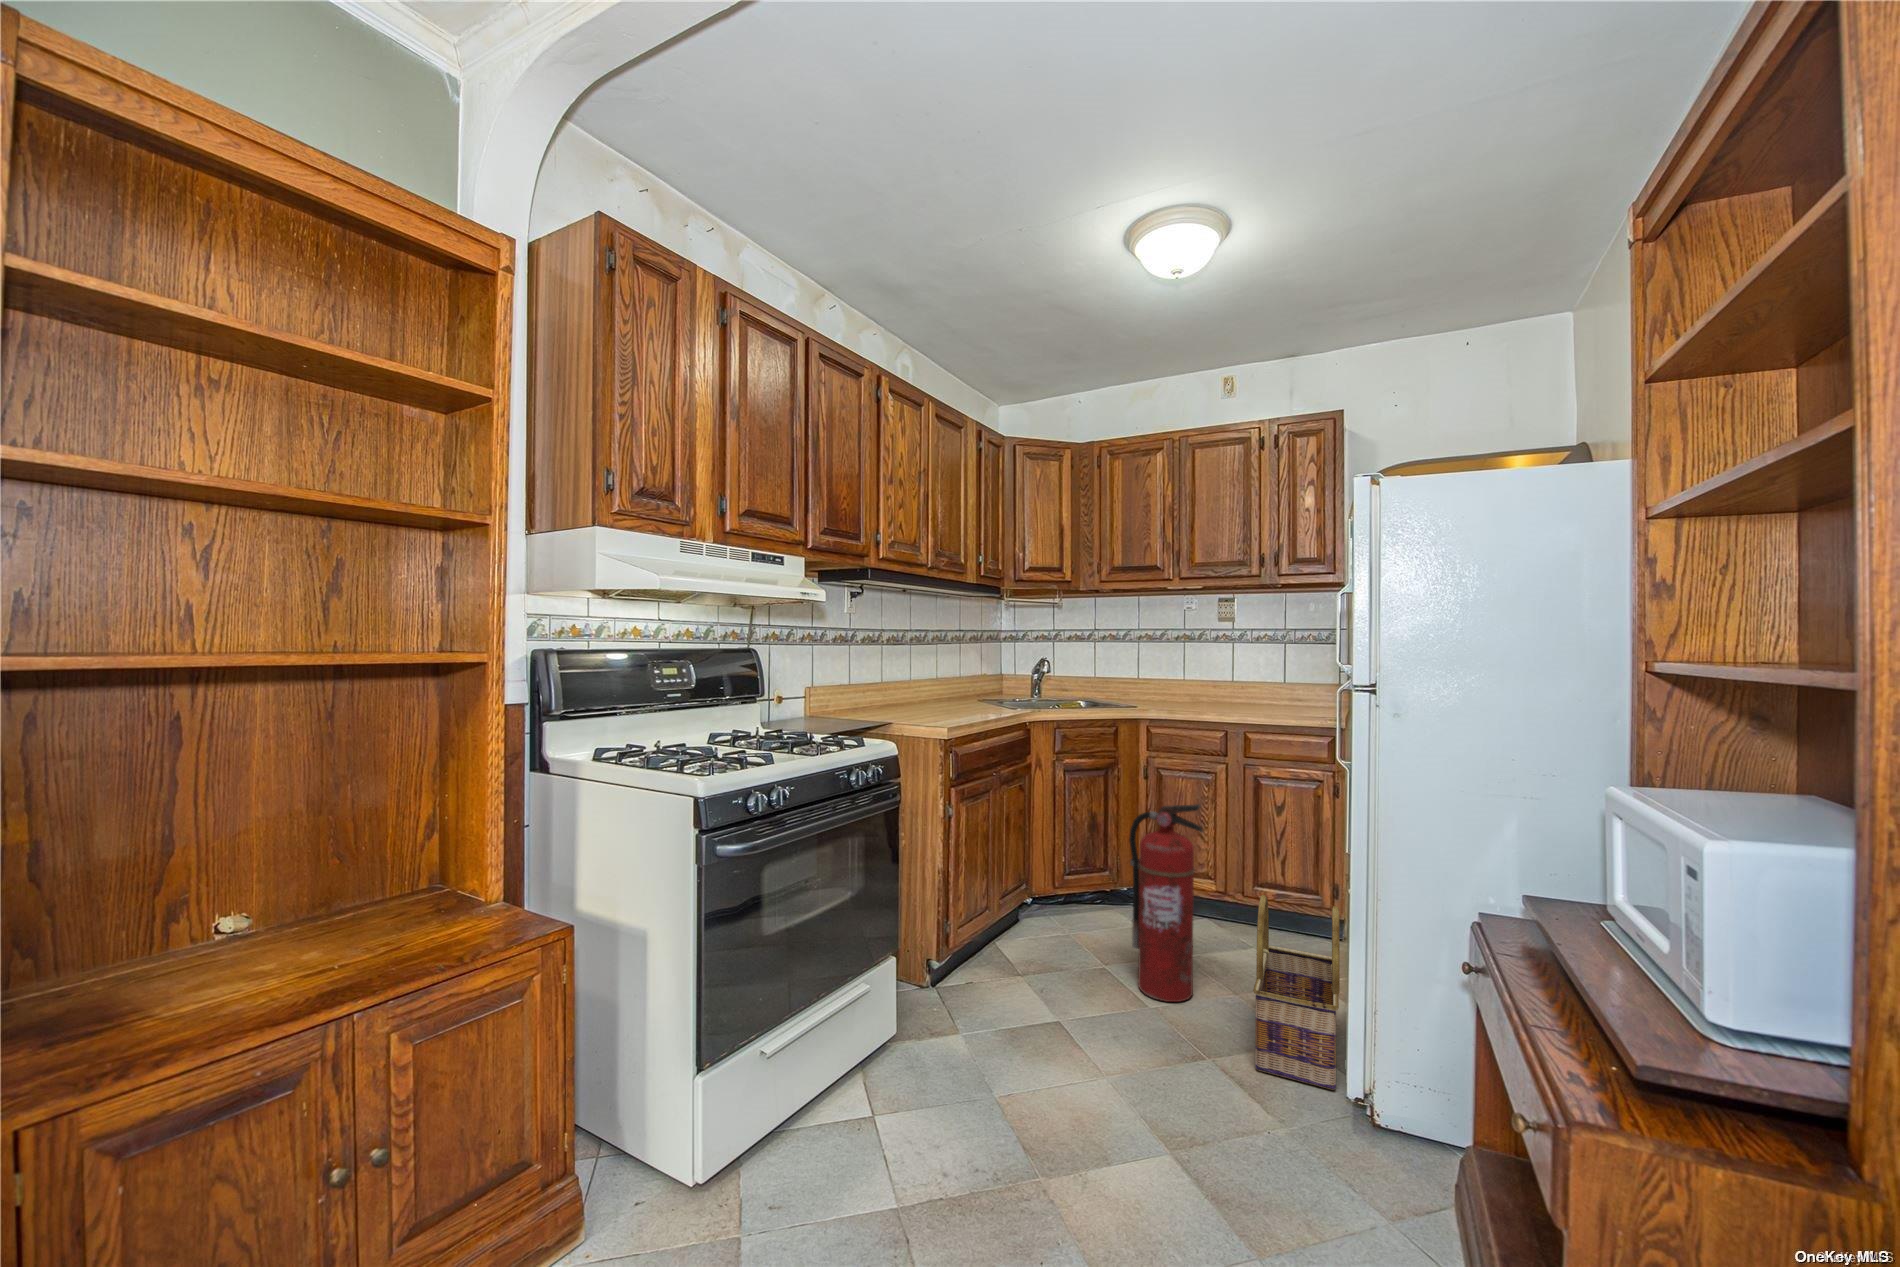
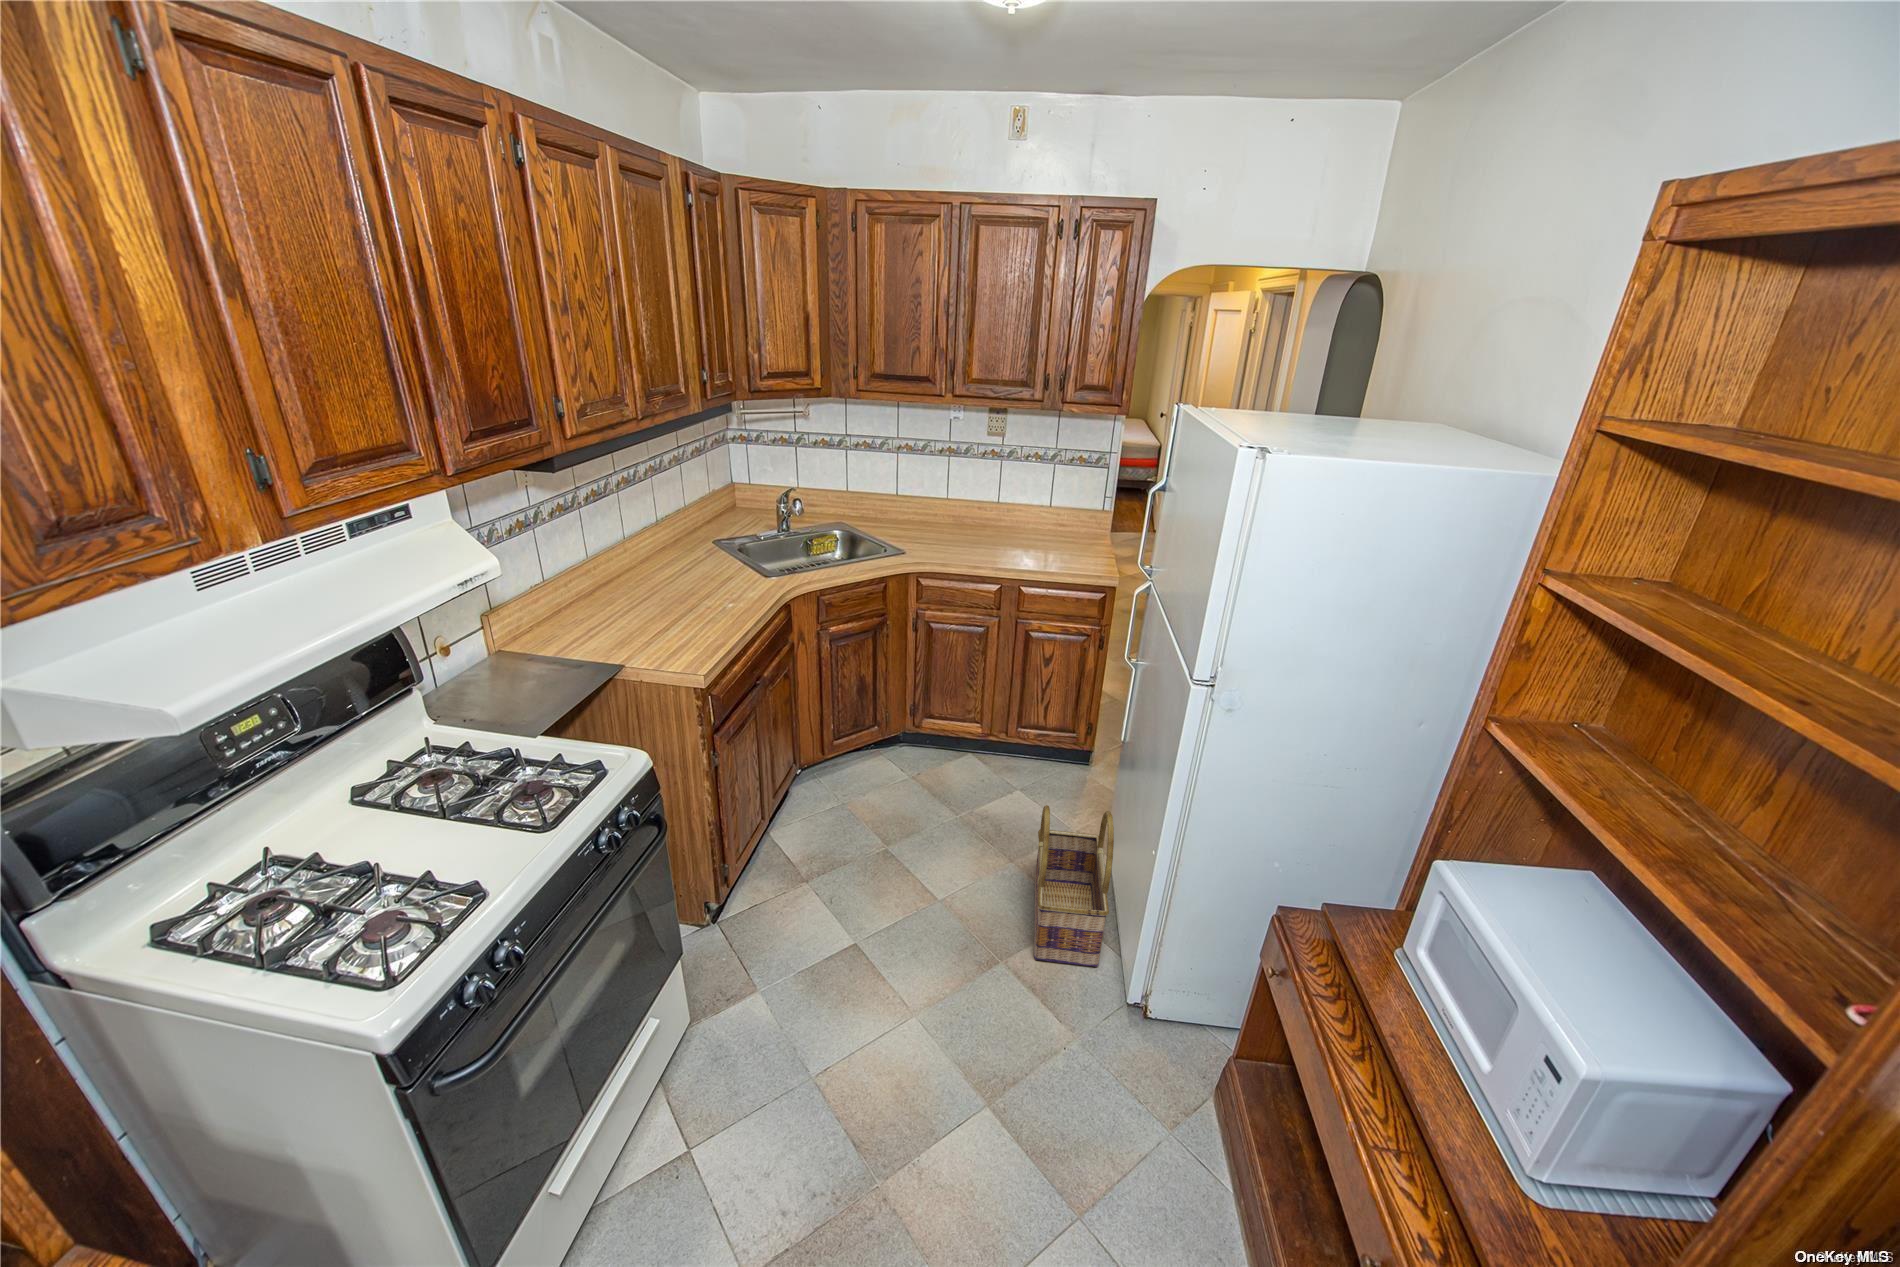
fire extinguisher: present [1129,805,1203,1002] -> none [914,714,990,887]

